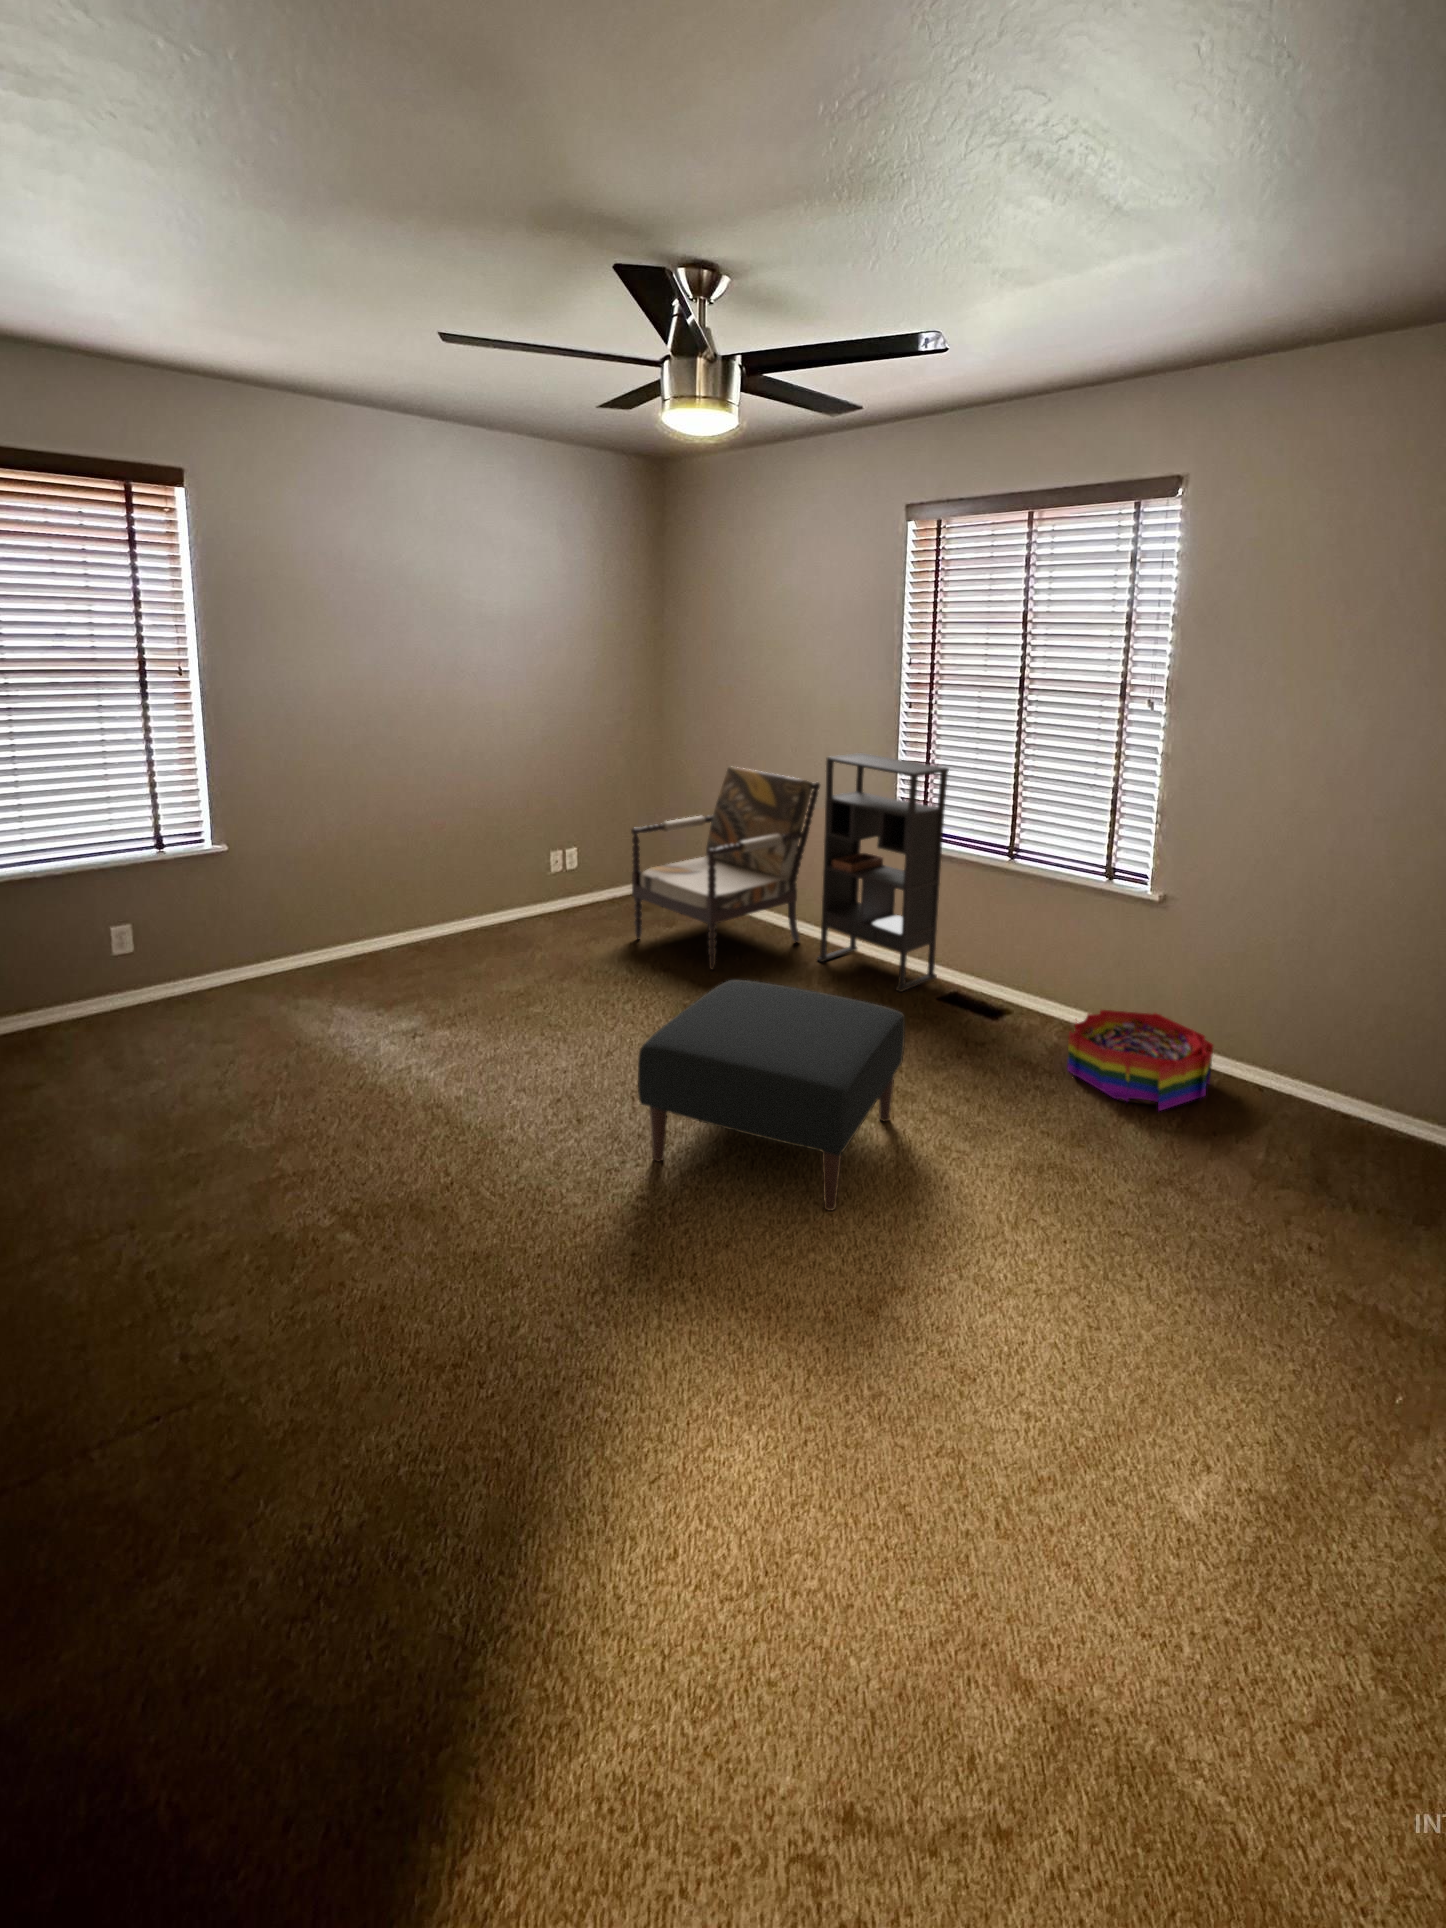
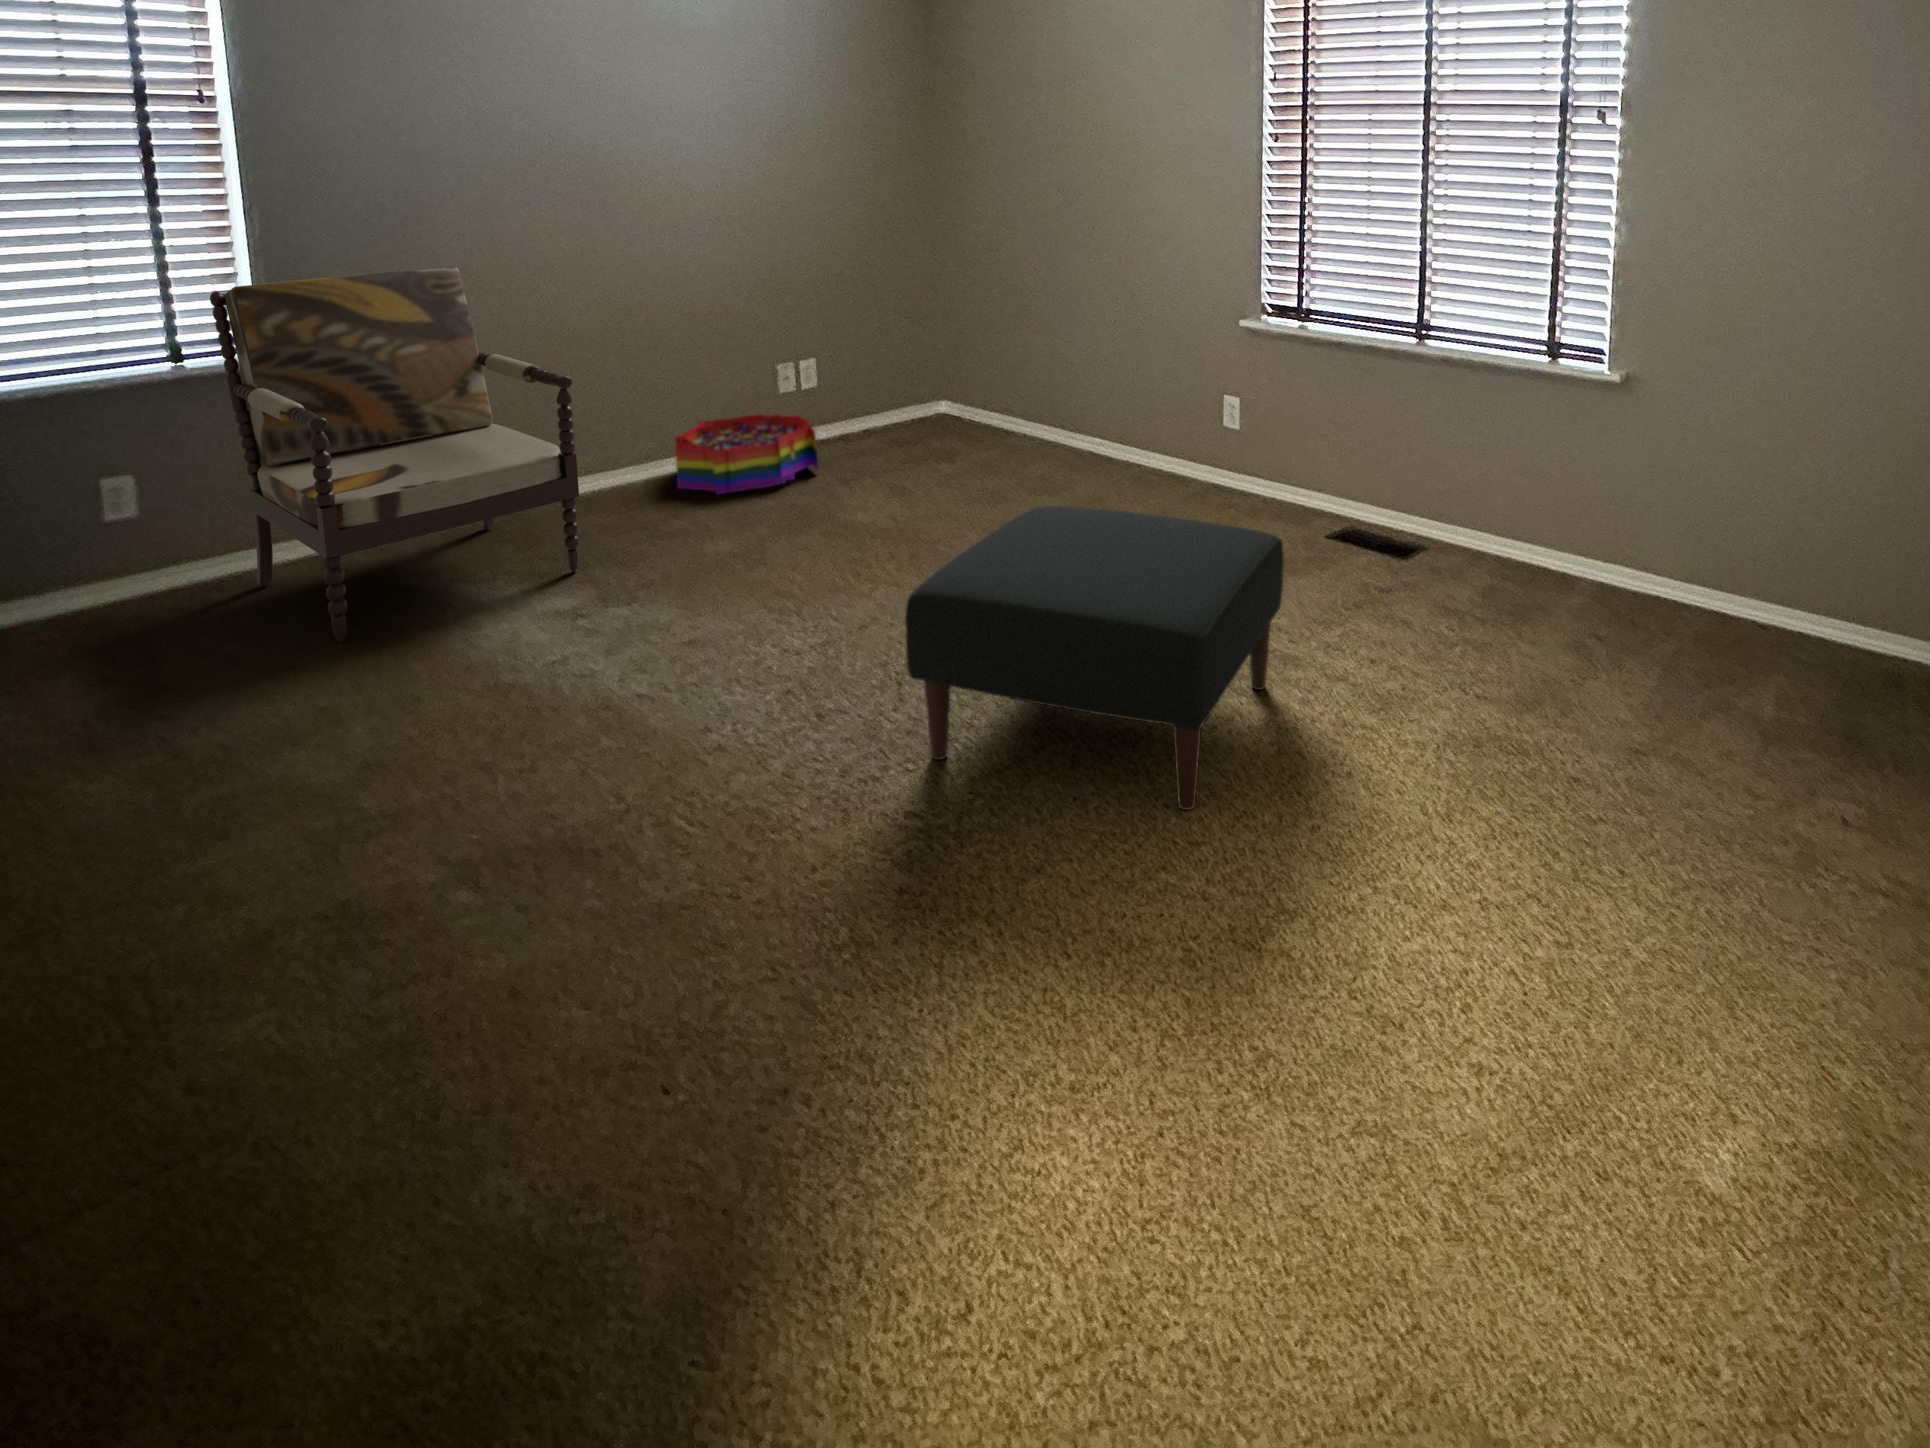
bookshelf: present [817,753,949,992] -> none [1158,209,1330,527]
armchair: present [631,766,820,970] -> present [210,267,580,642]
storage bin: present [1067,1010,1213,1111] -> present [675,414,818,494]

